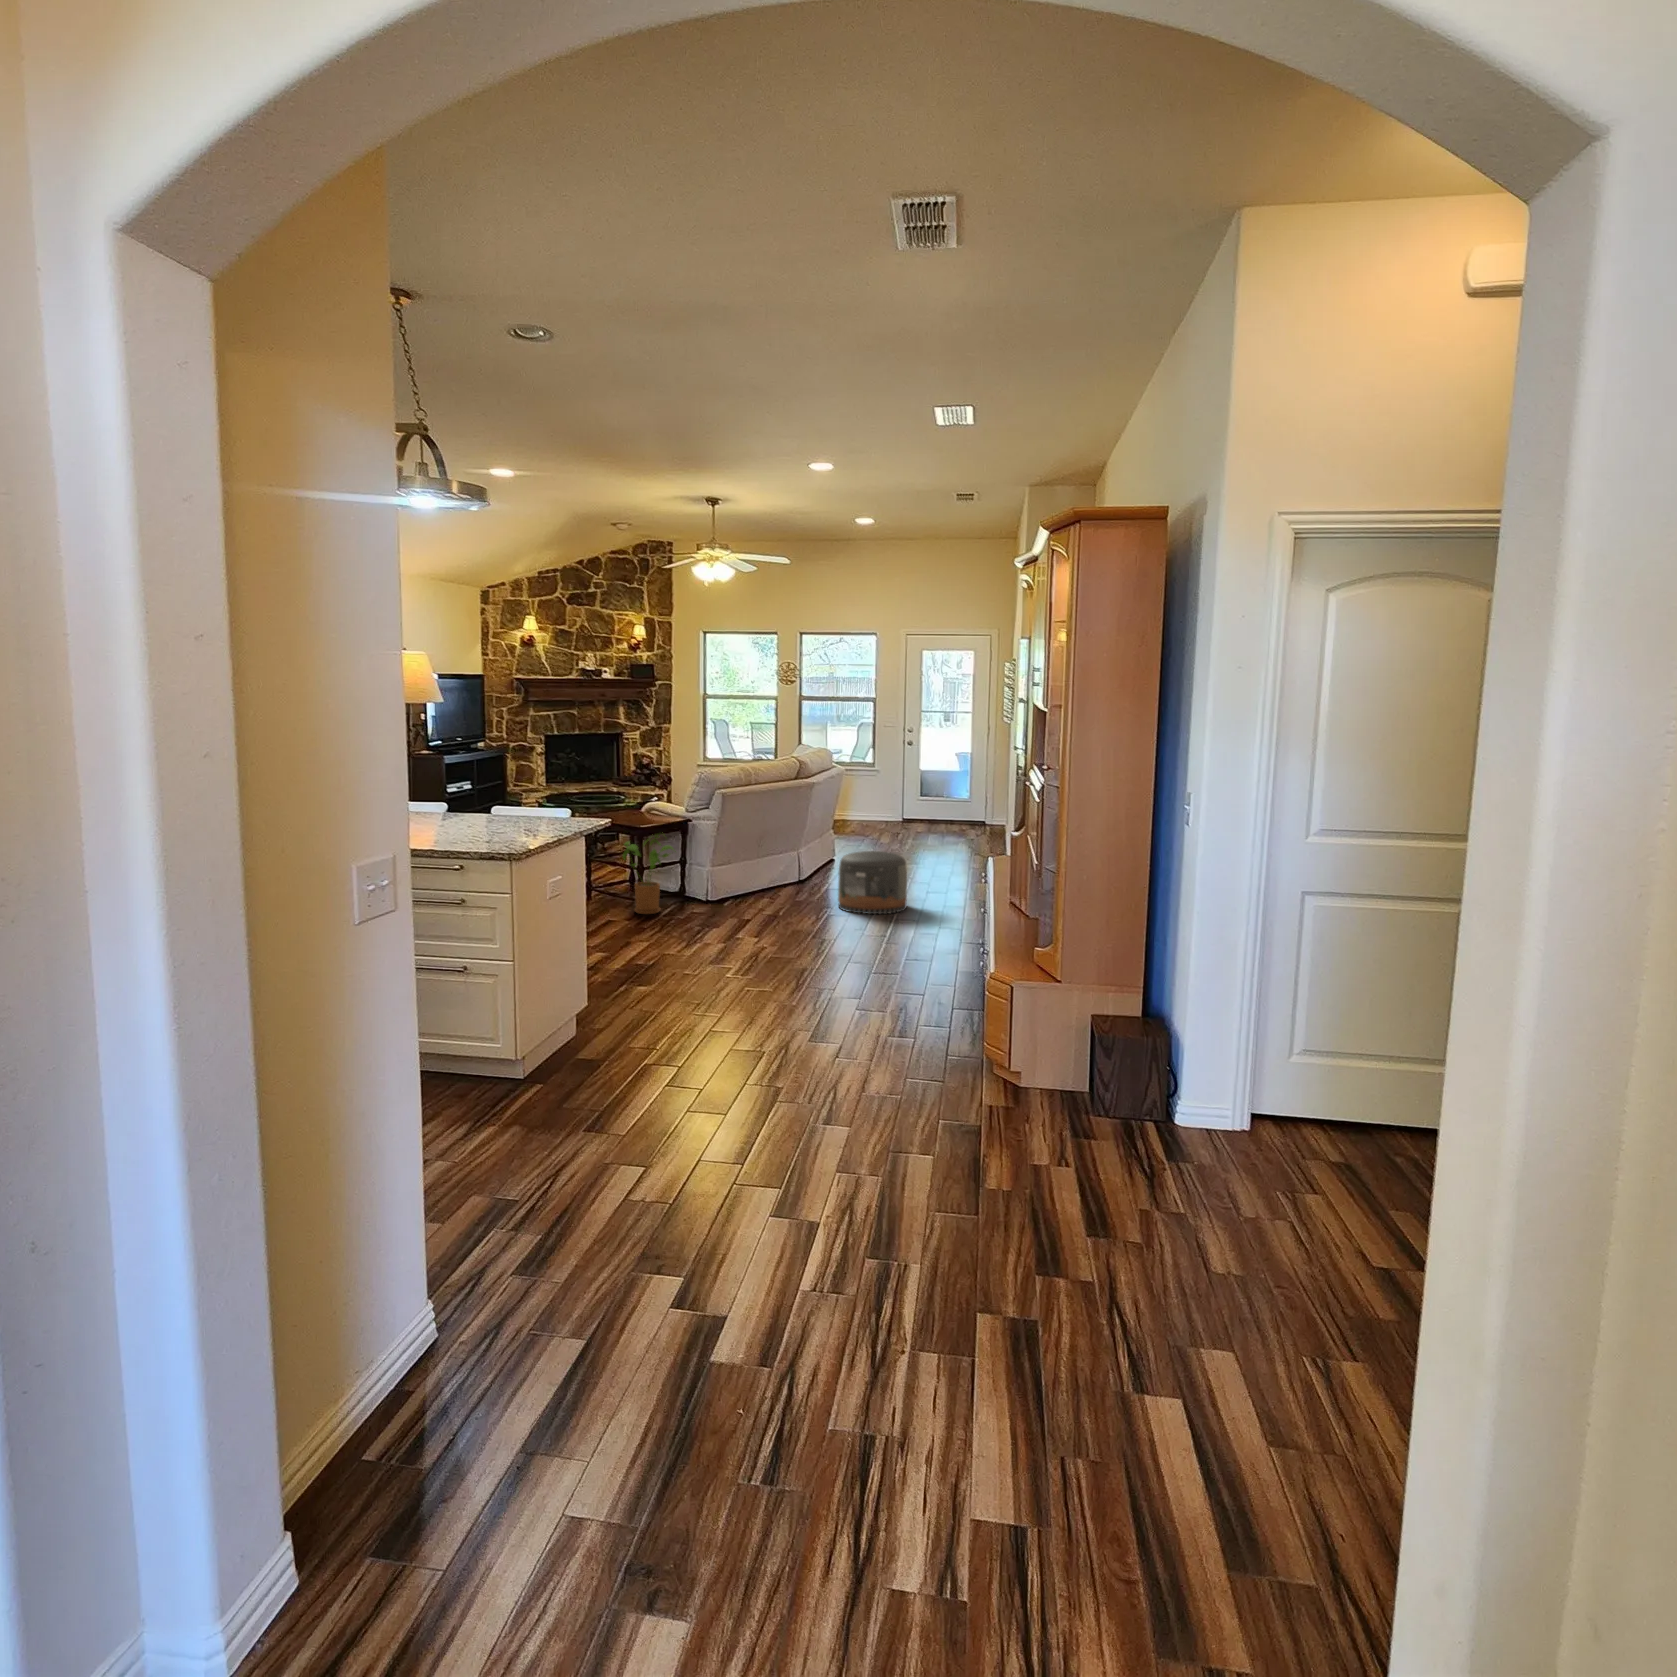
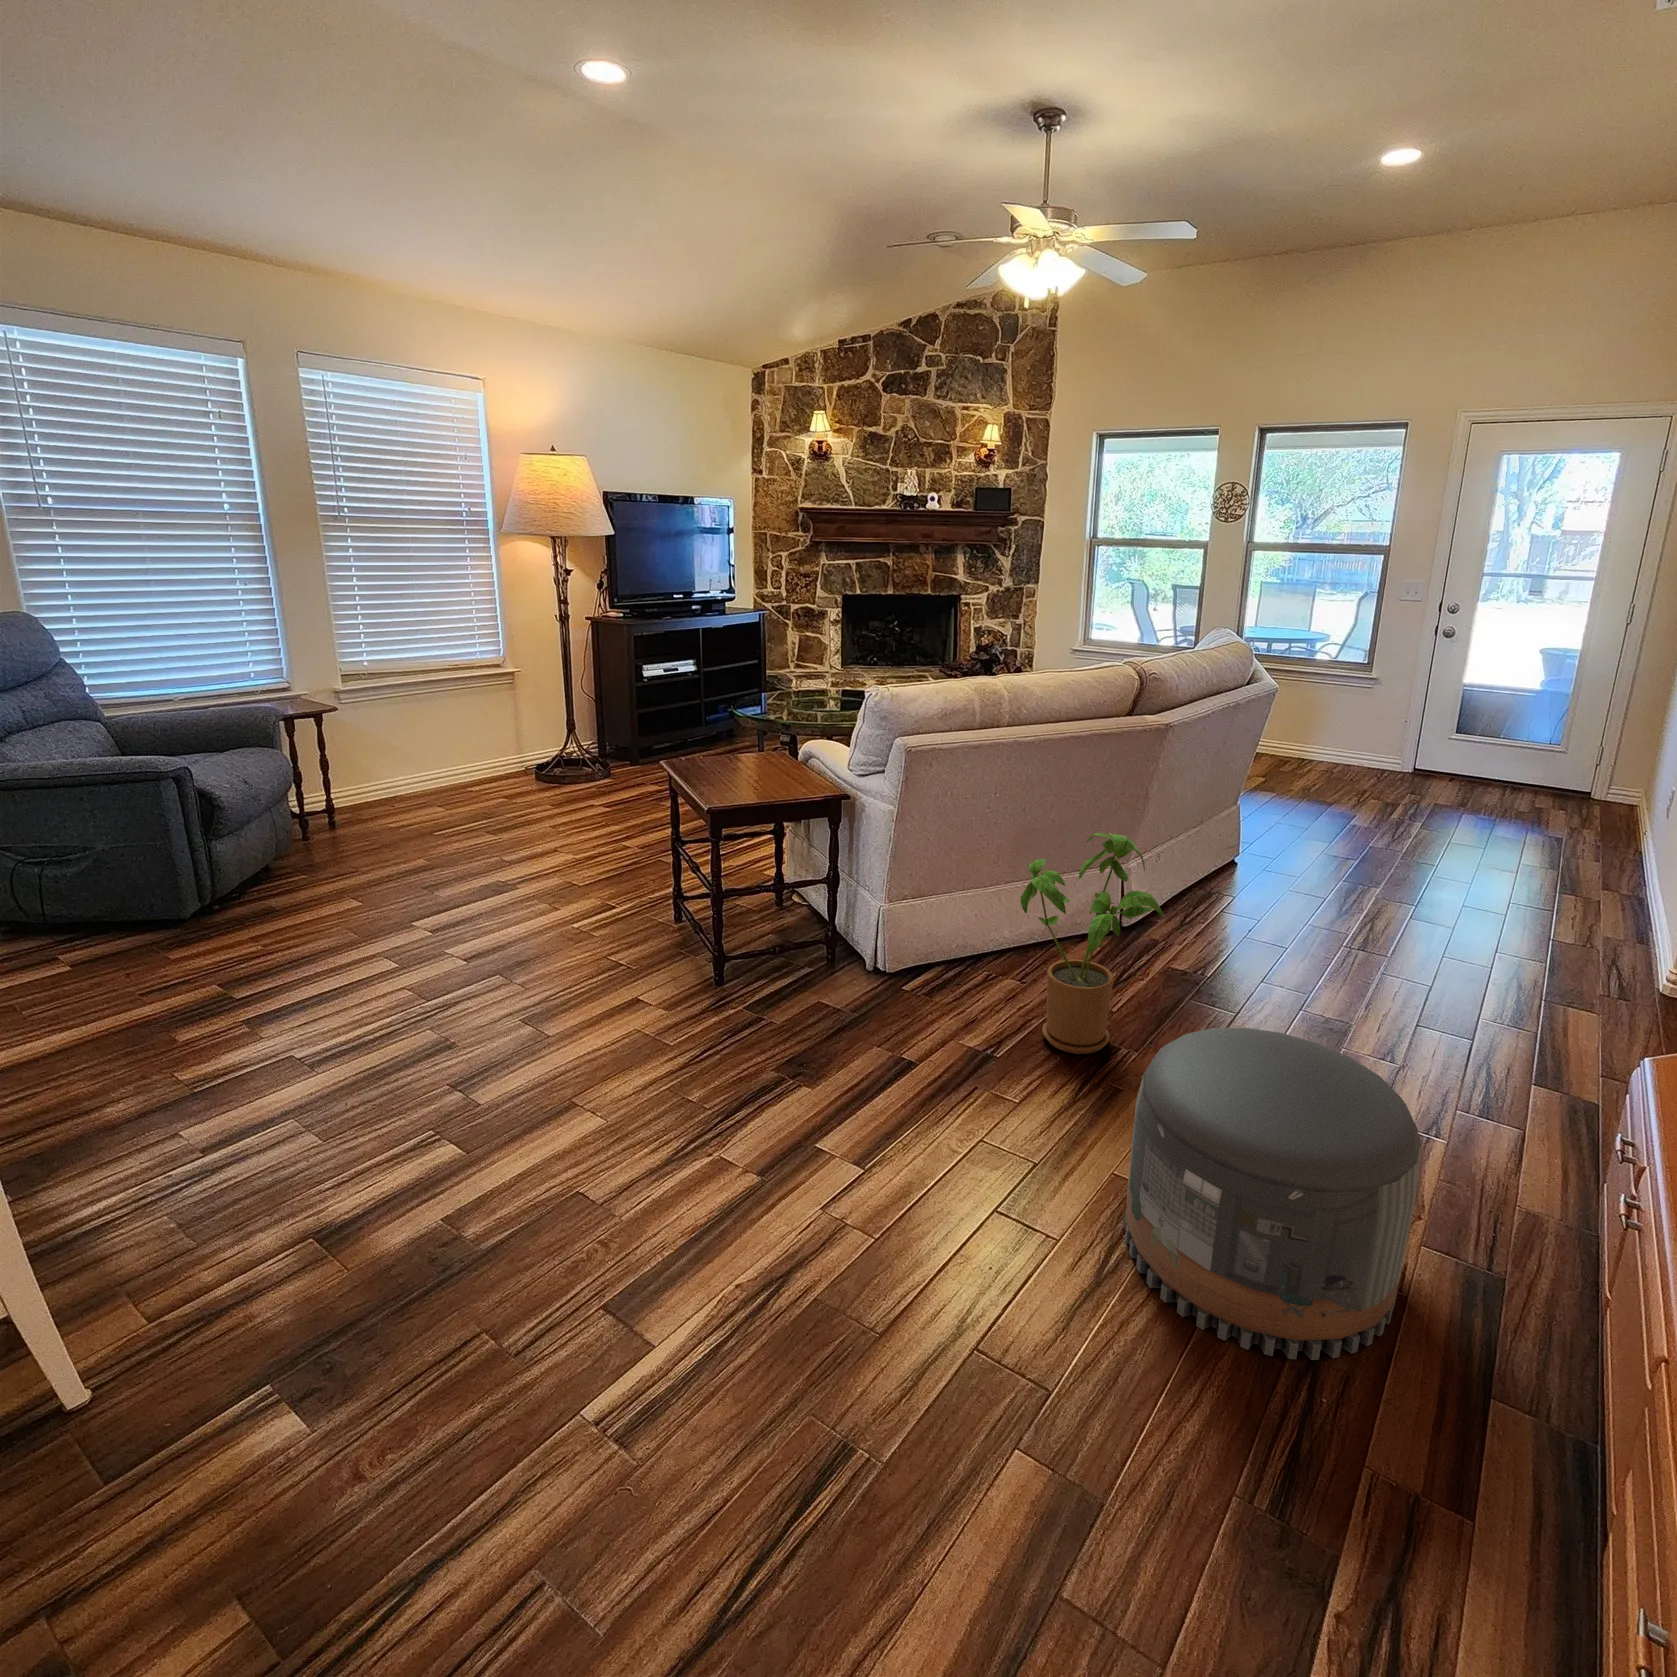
house plant: present [623,834,676,914] -> present [1021,833,1164,1054]

